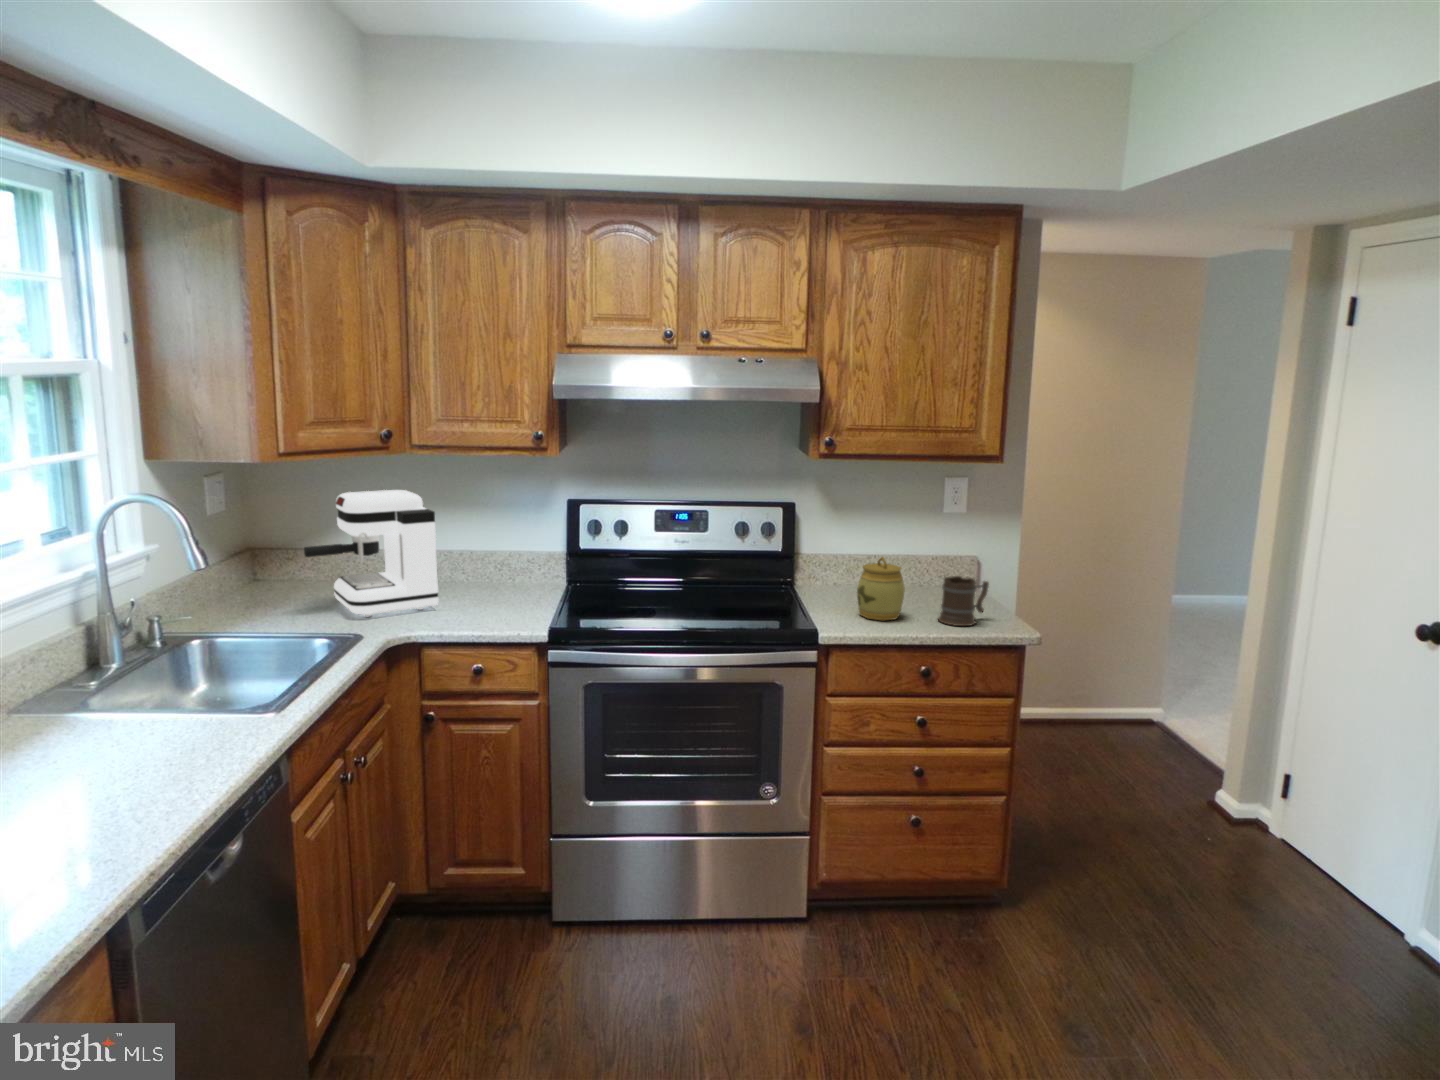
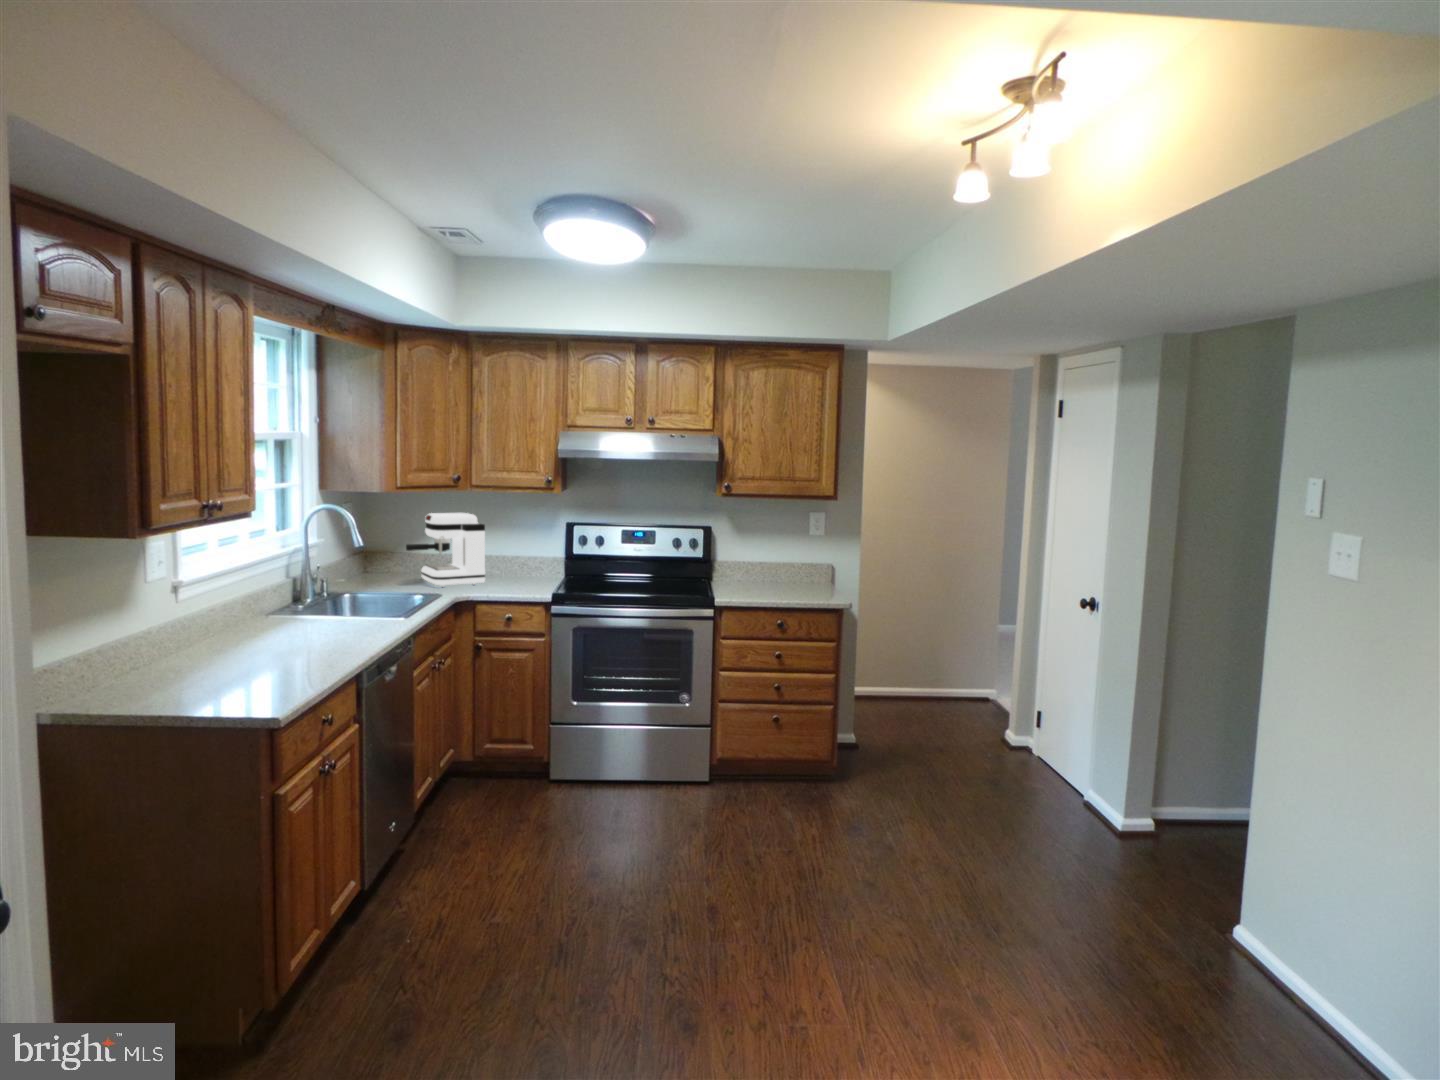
jar: present [857,557,905,620] -> none [744,556,773,595]
mug: present [938,576,989,626] -> none [793,569,825,599]

